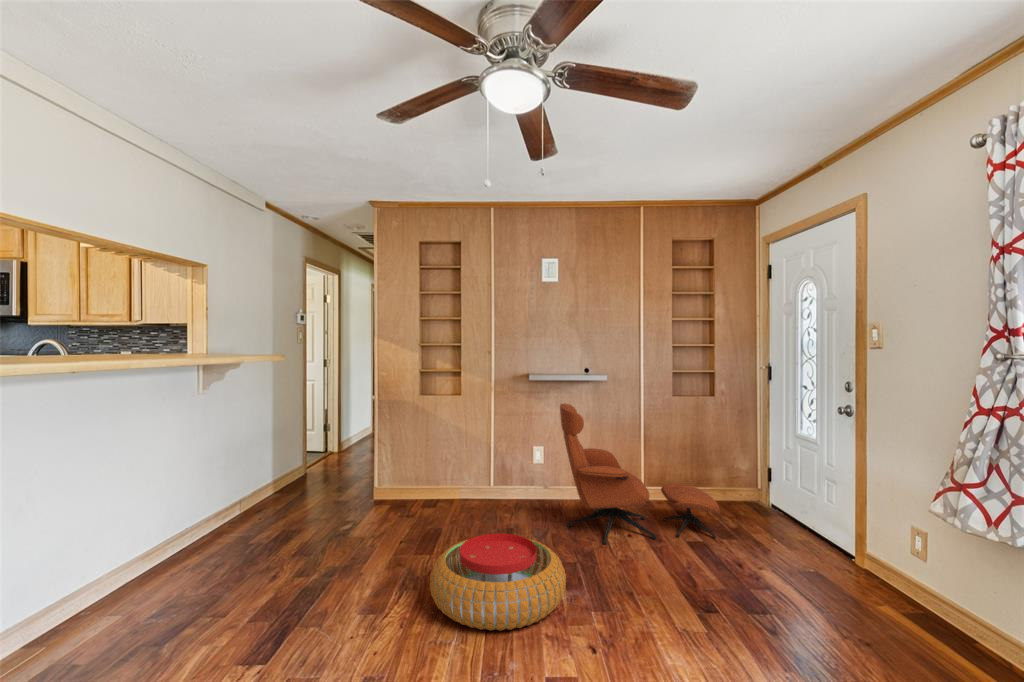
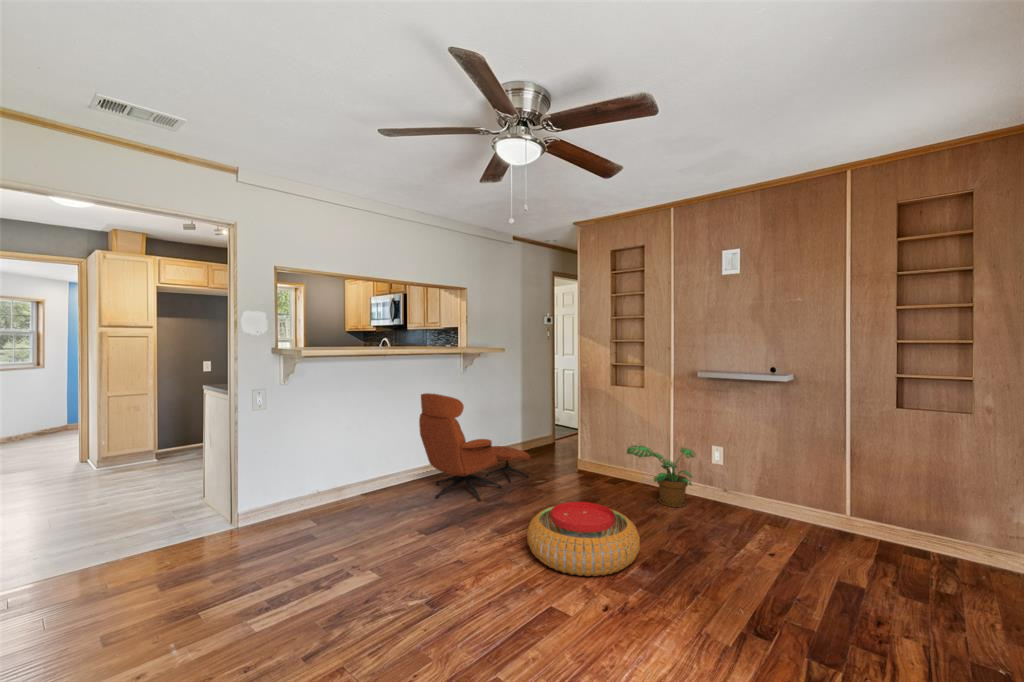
lounge chair: present [560,403,720,545] -> present [419,393,531,501]
potted plant: none [465,454,528,518] -> present [627,445,696,507]

